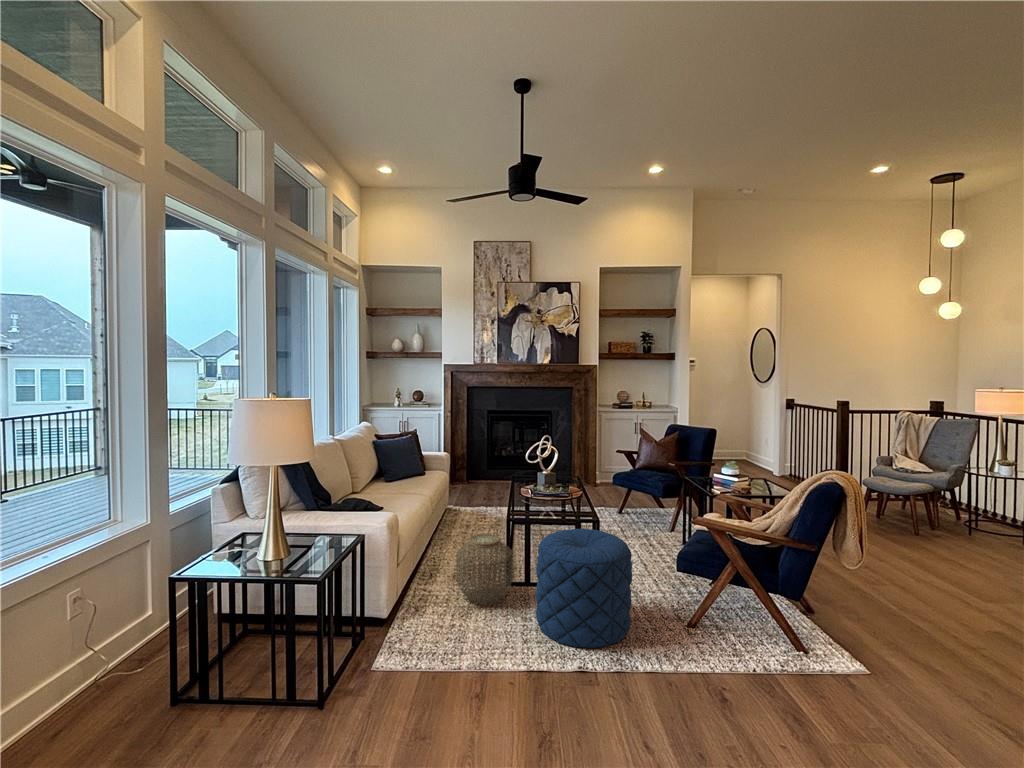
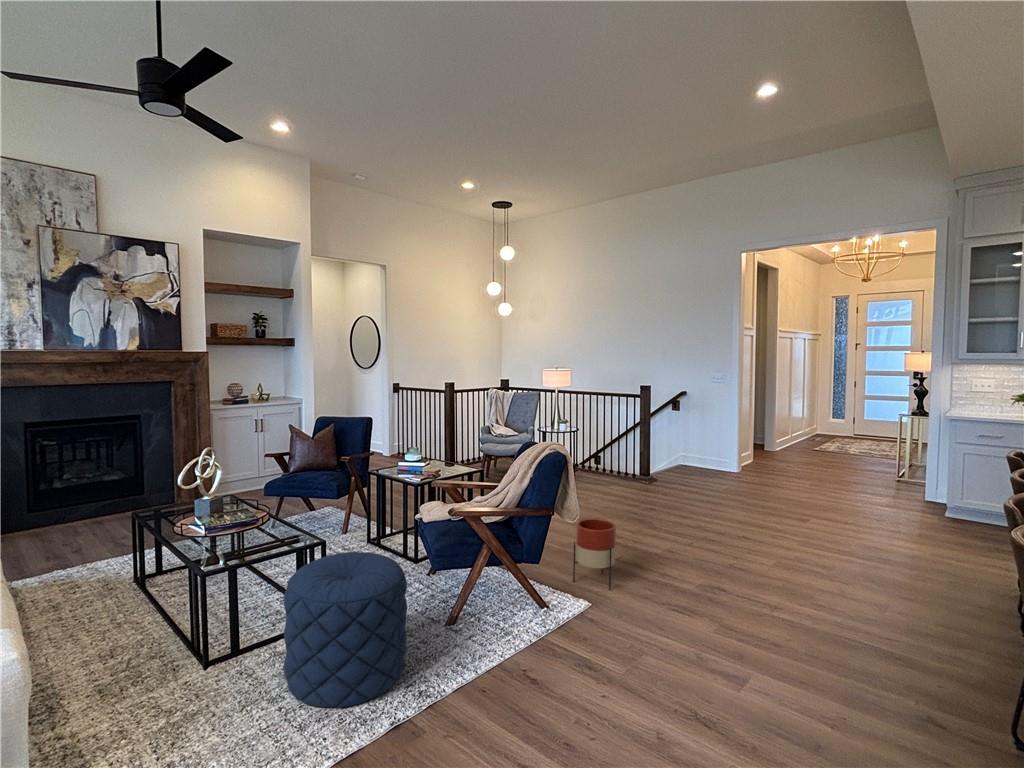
woven basket: present [456,534,514,604] -> none [128,602,230,713]
planter: none [873,573,940,670] -> present [573,519,616,590]

